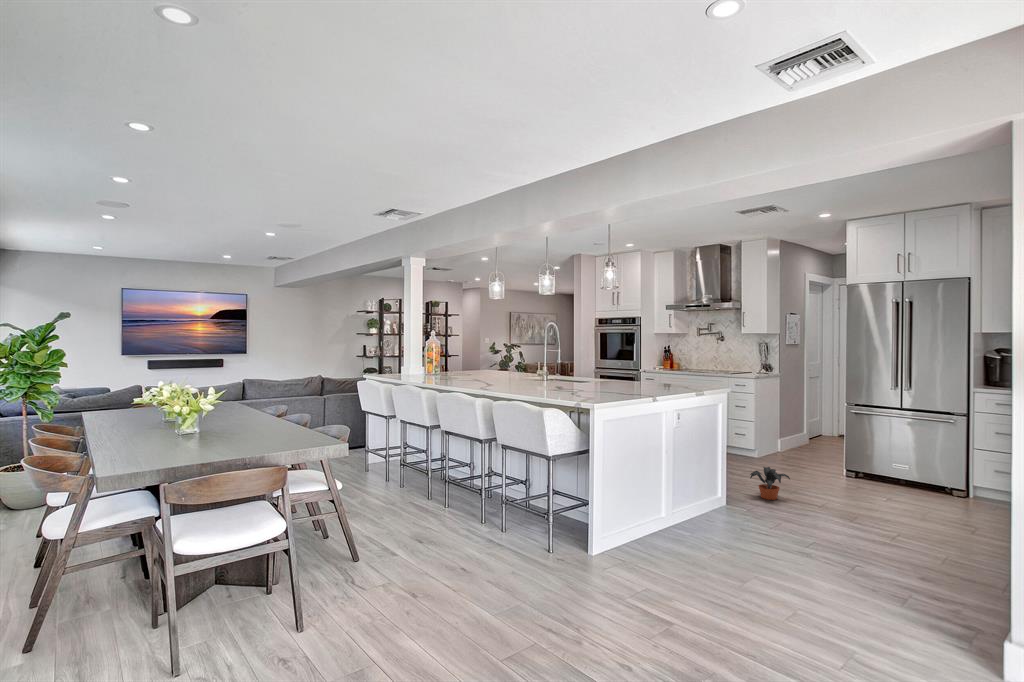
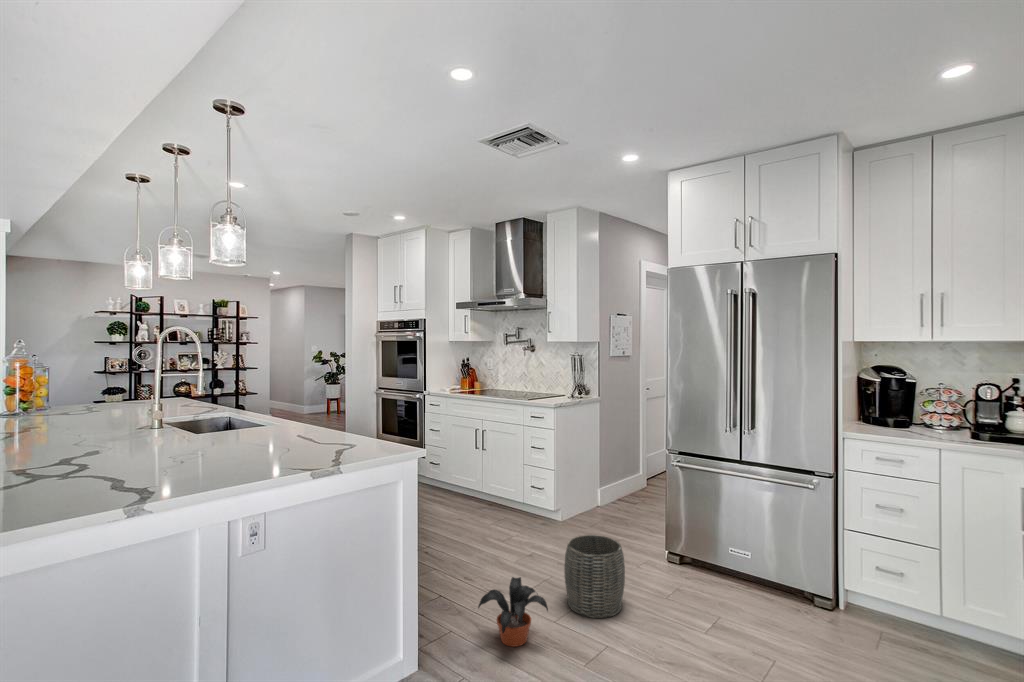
woven basket: none [788,451,828,494] -> present [564,535,625,618]

